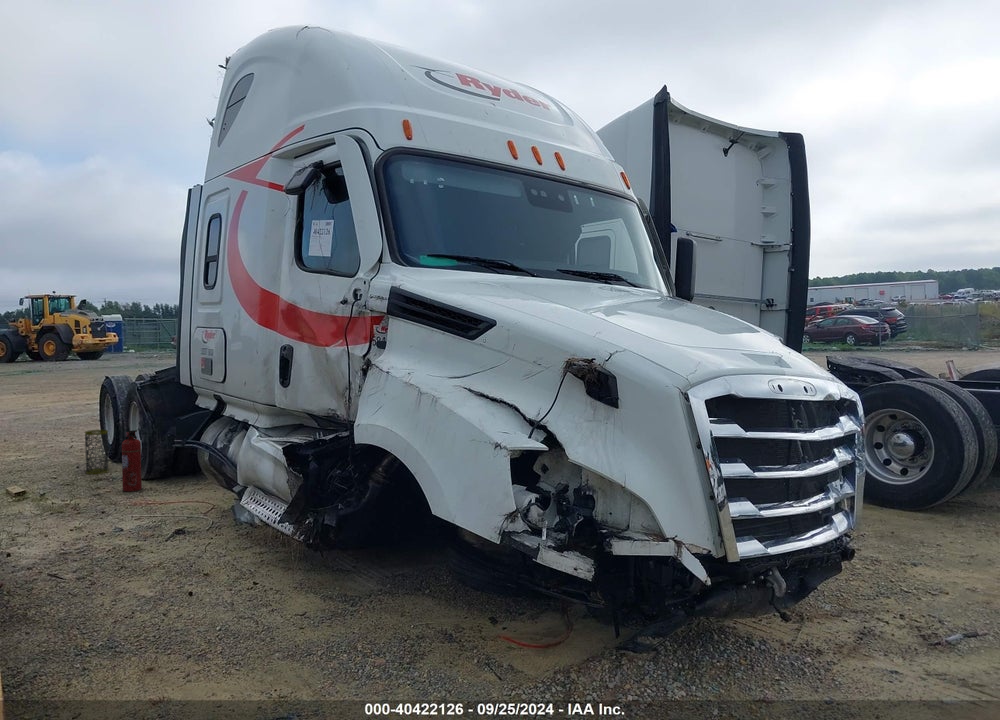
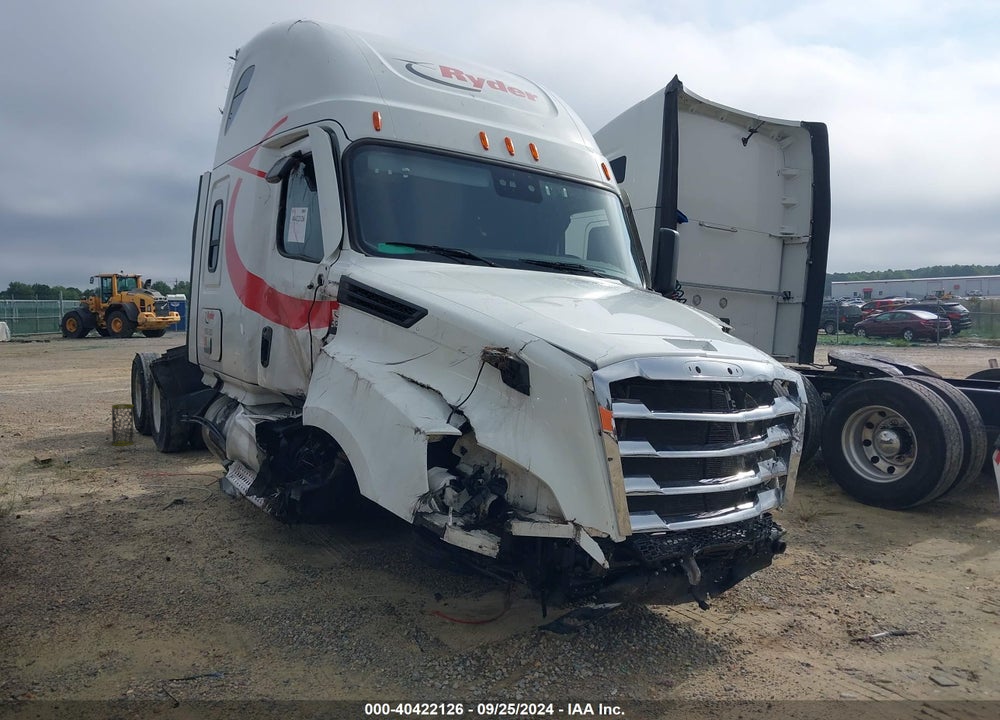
fire extinguisher: present [122,430,142,492] -> none [140,405,158,463]

